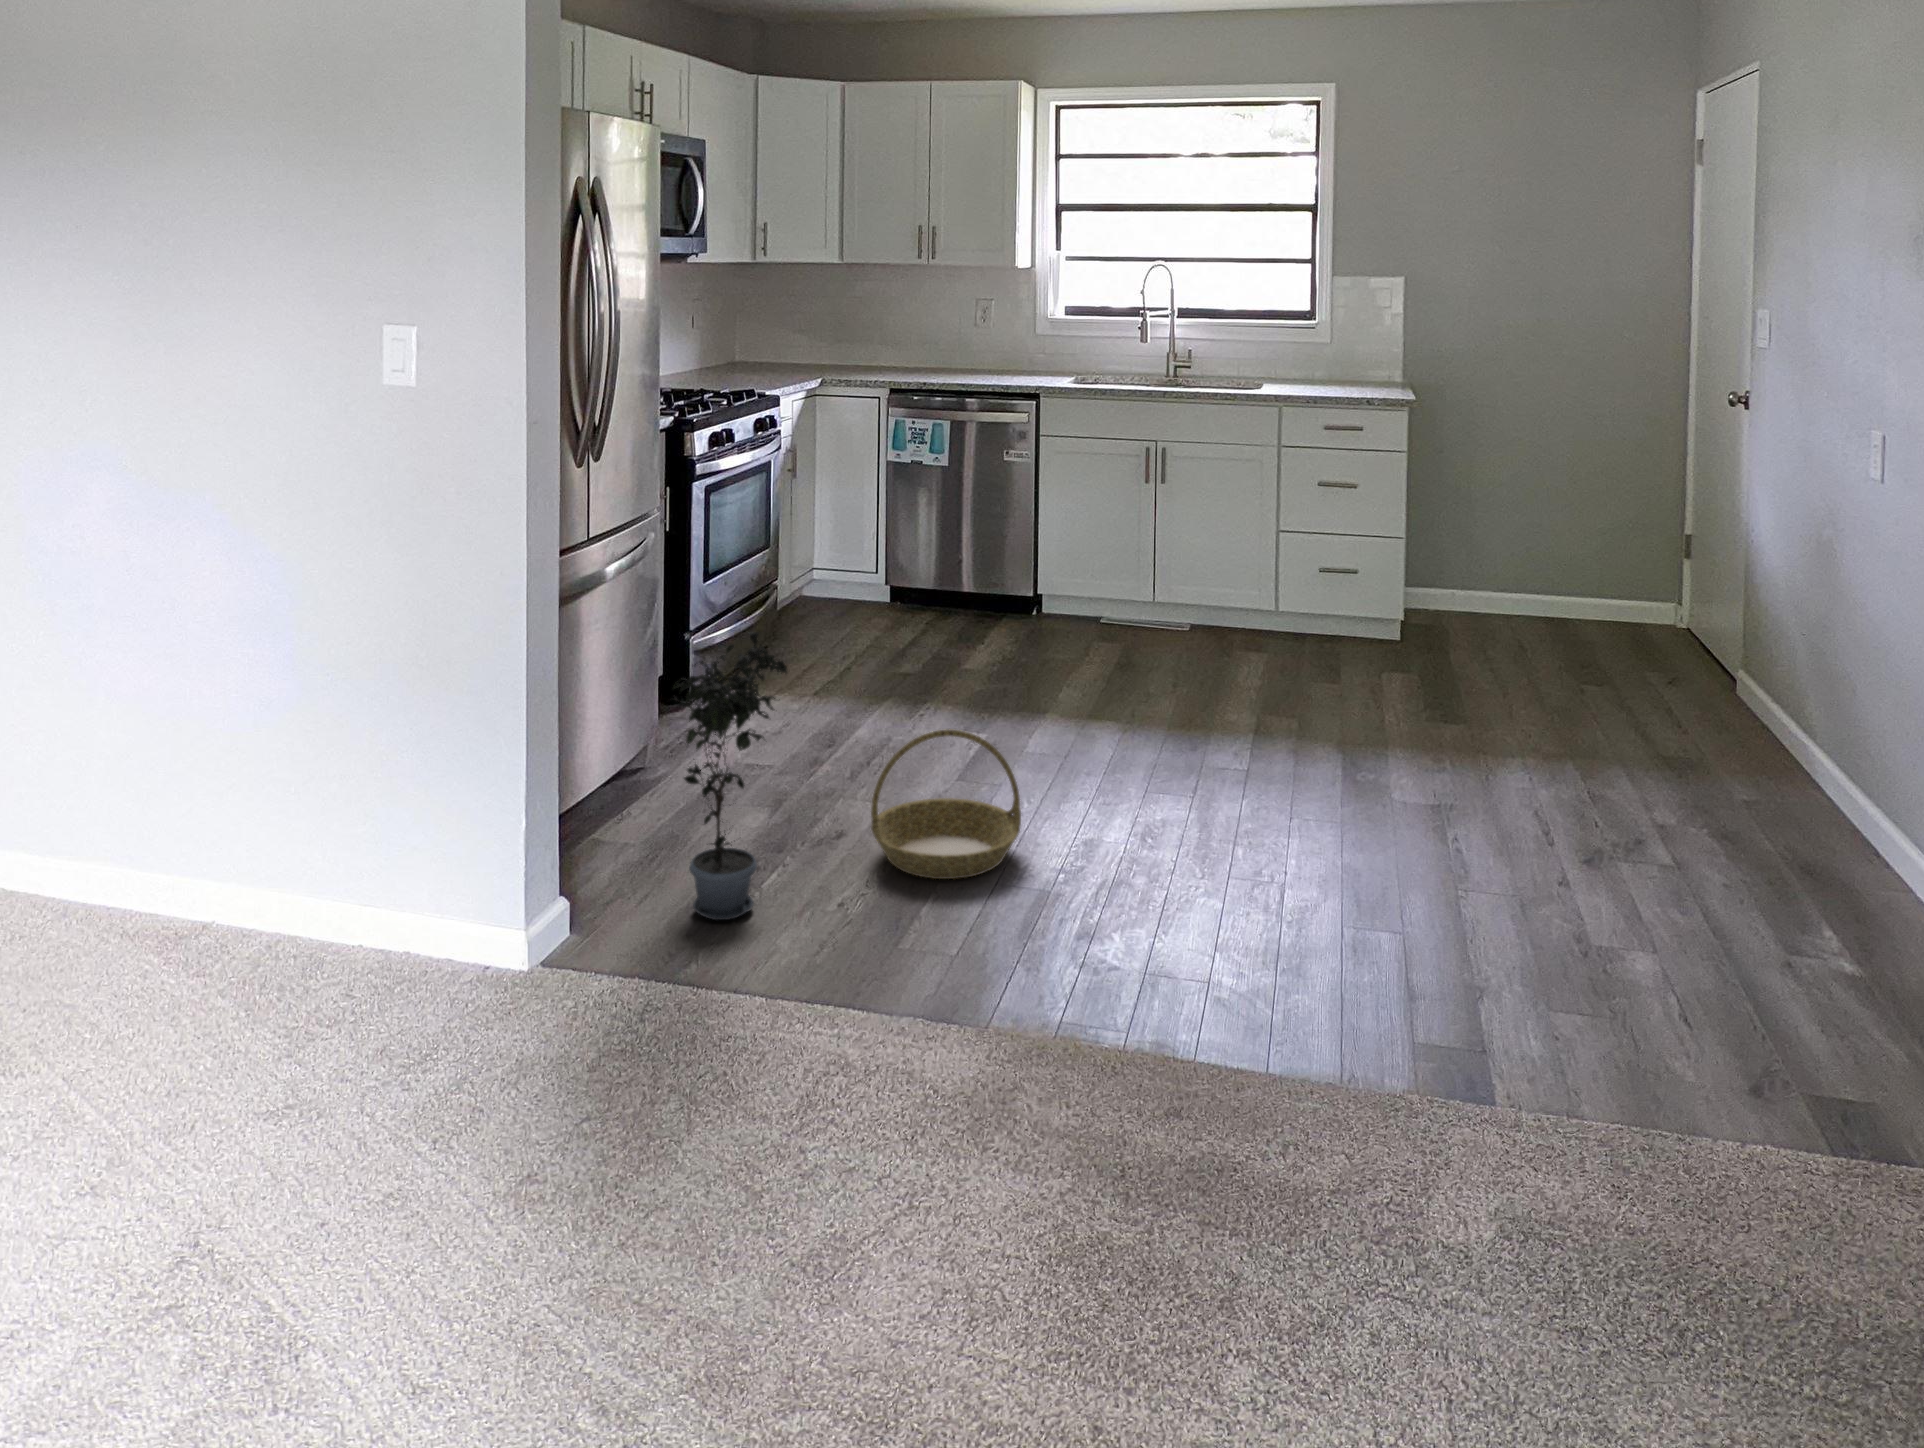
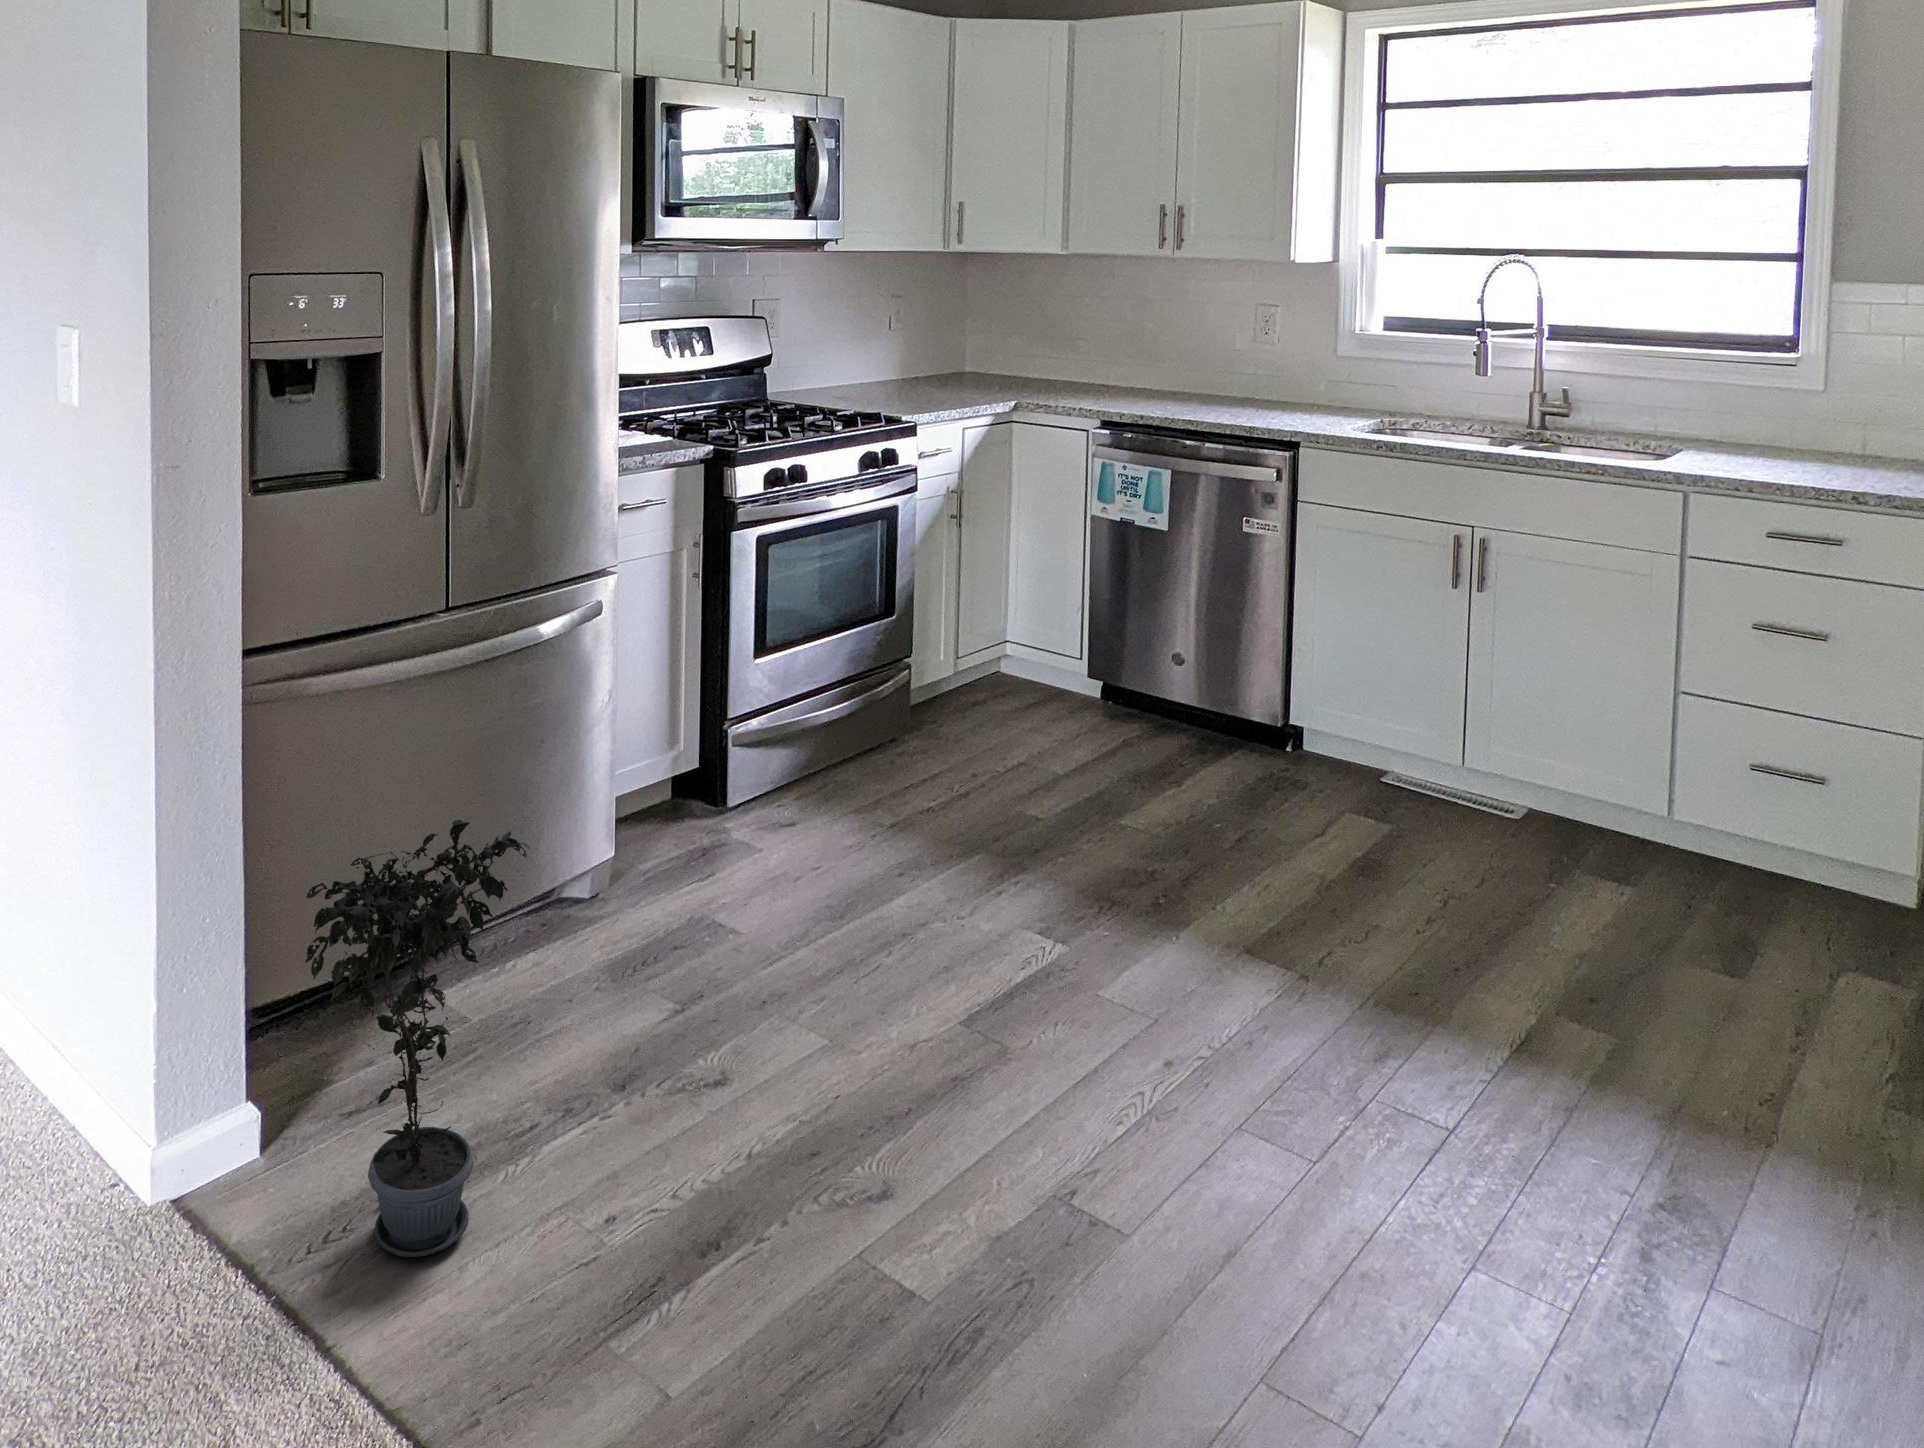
basket: present [871,729,1021,879] -> none [695,1012,939,1283]

